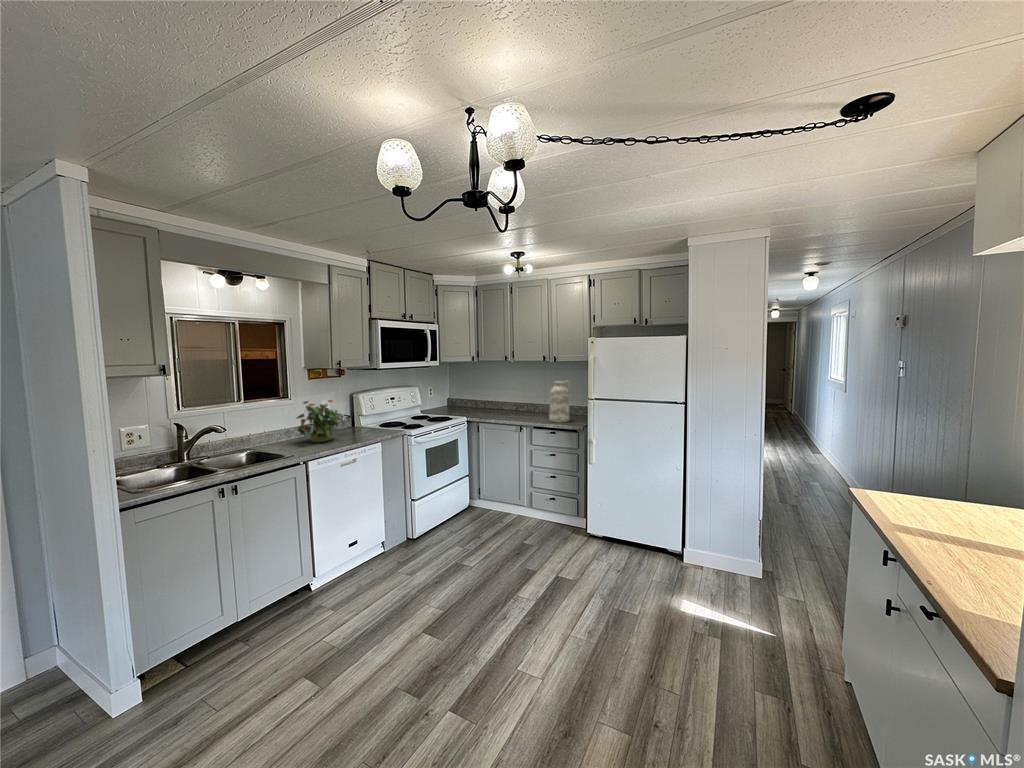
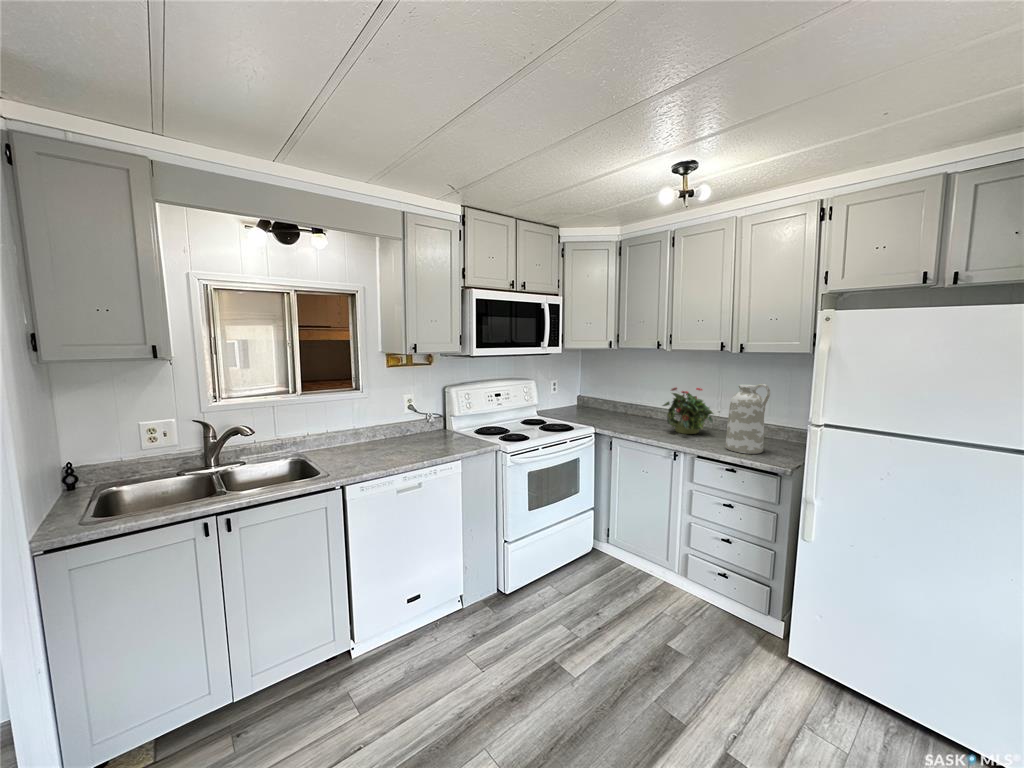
potted plant: present [297,400,341,442] -> present [663,388,713,434]

